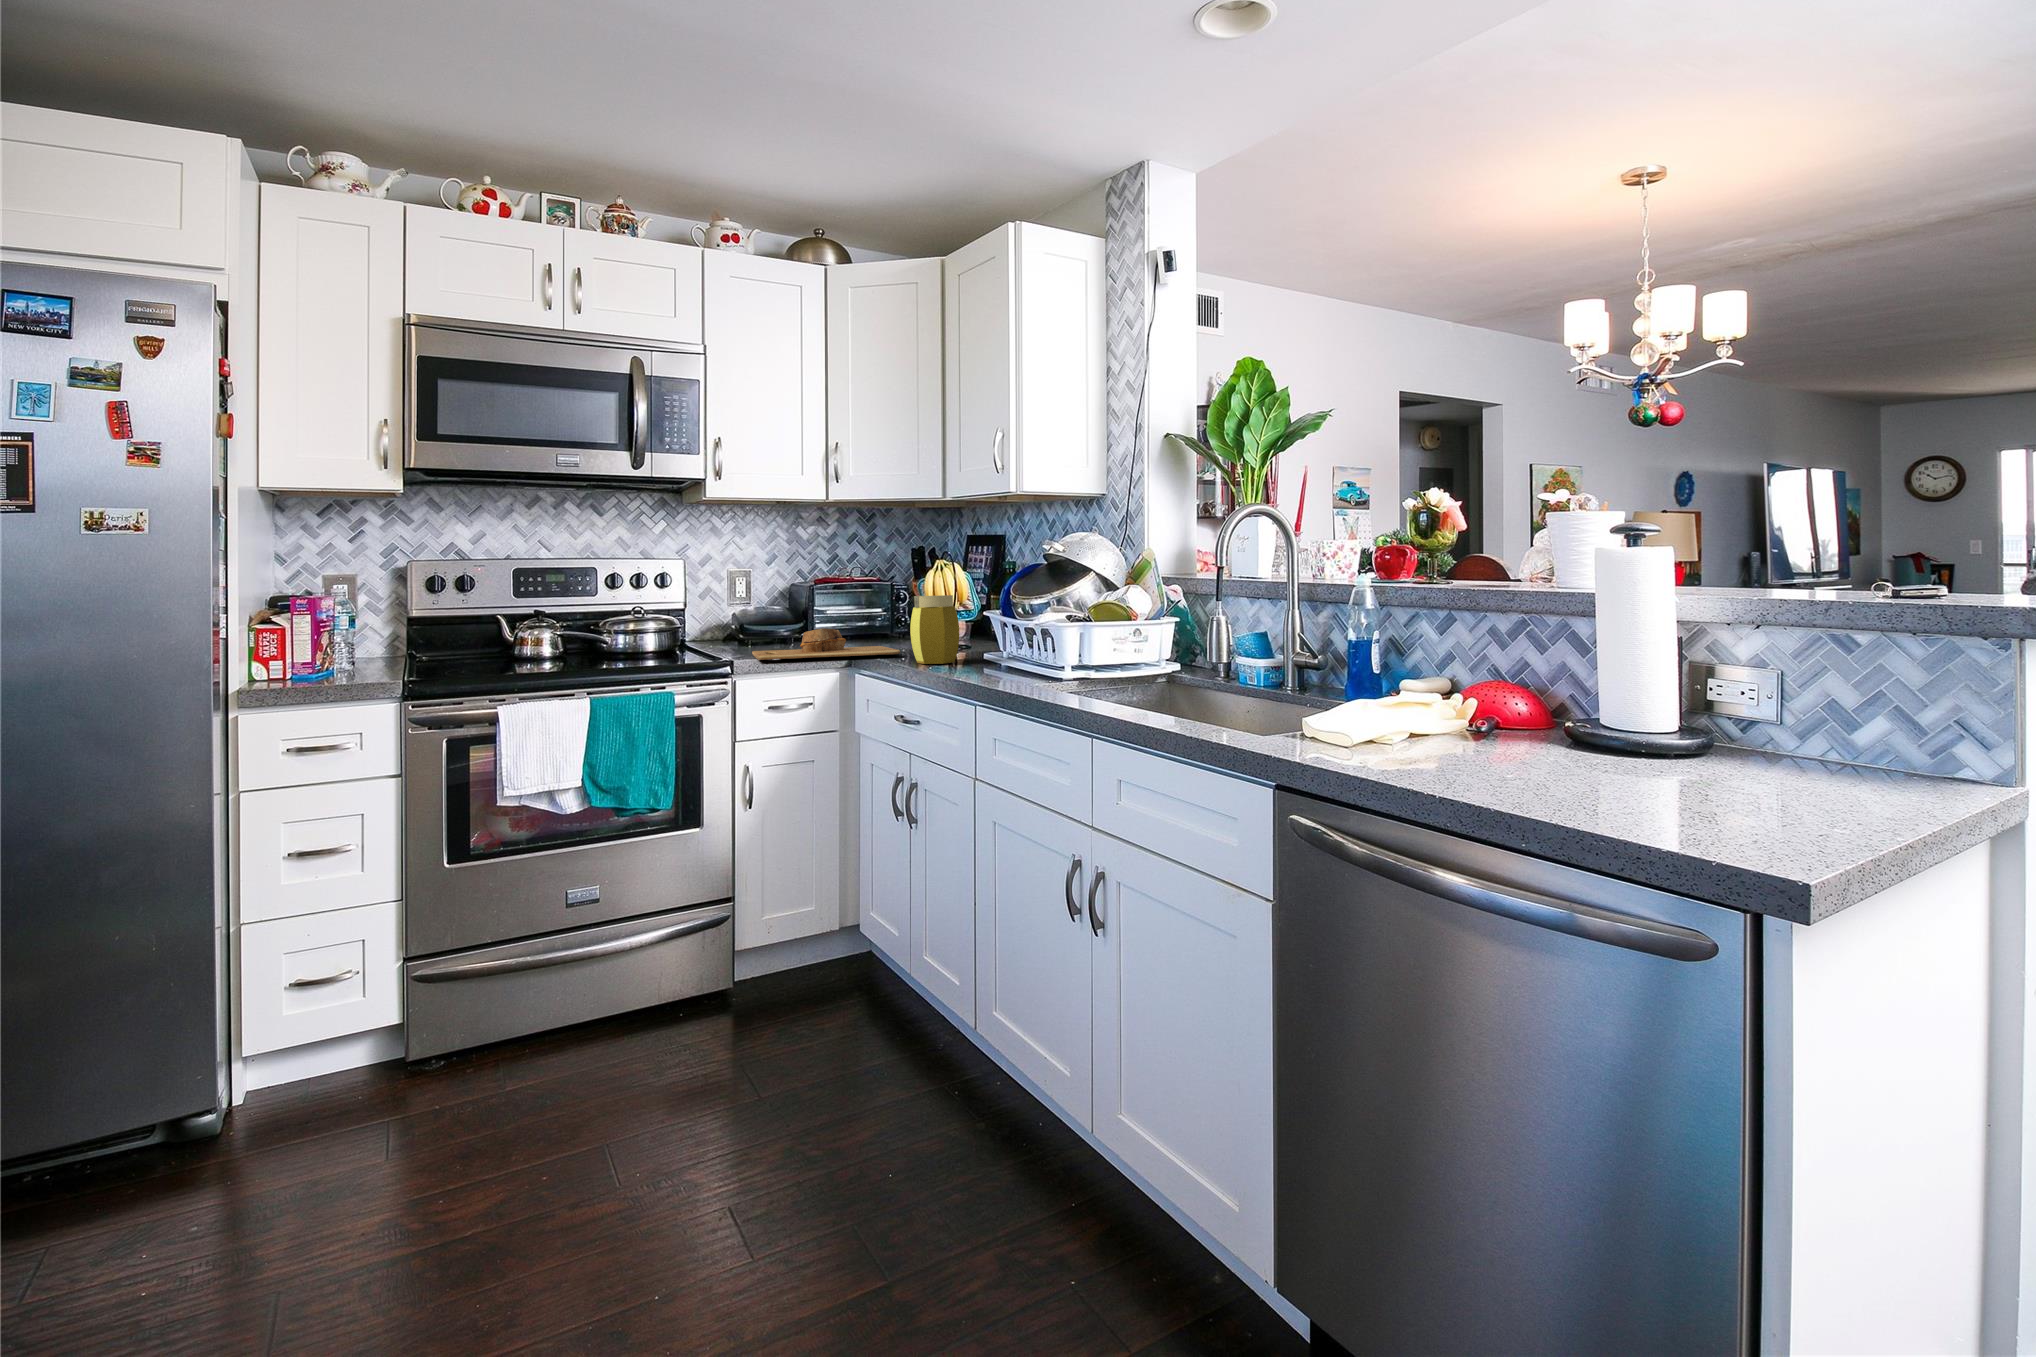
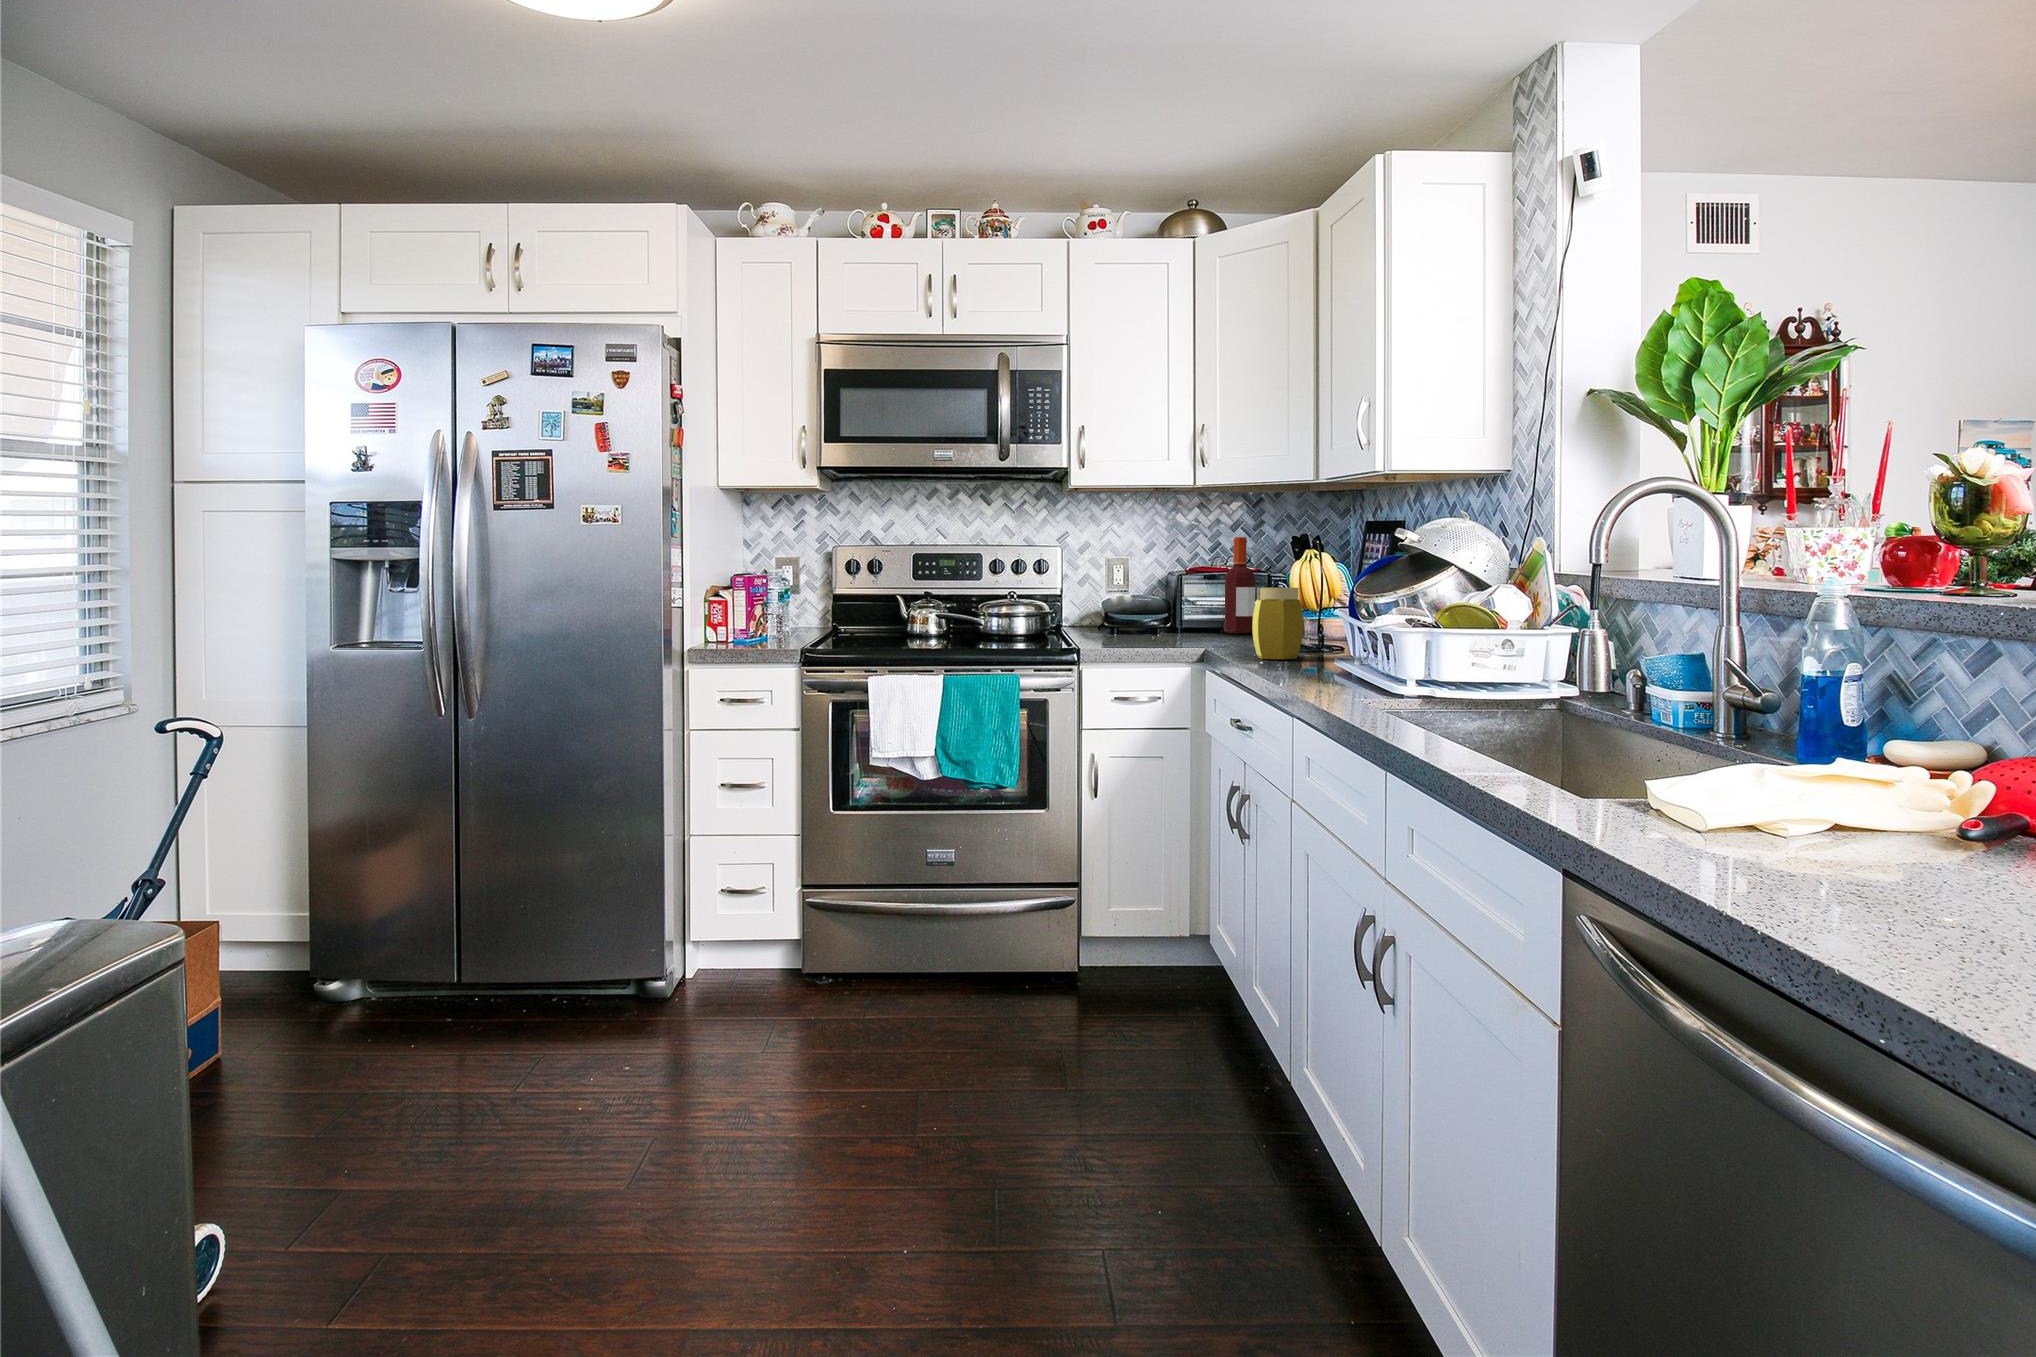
bottle: none [850,549,881,640] -> present [1224,537,1255,634]
cutting board: present [752,628,900,660] -> none [1105,618,1249,648]

